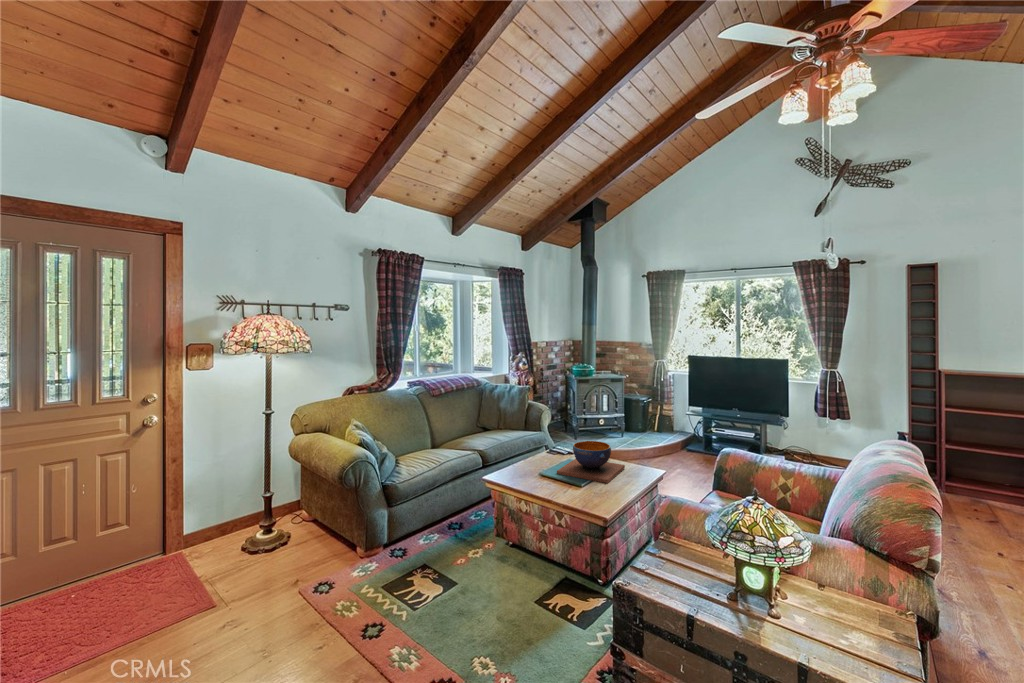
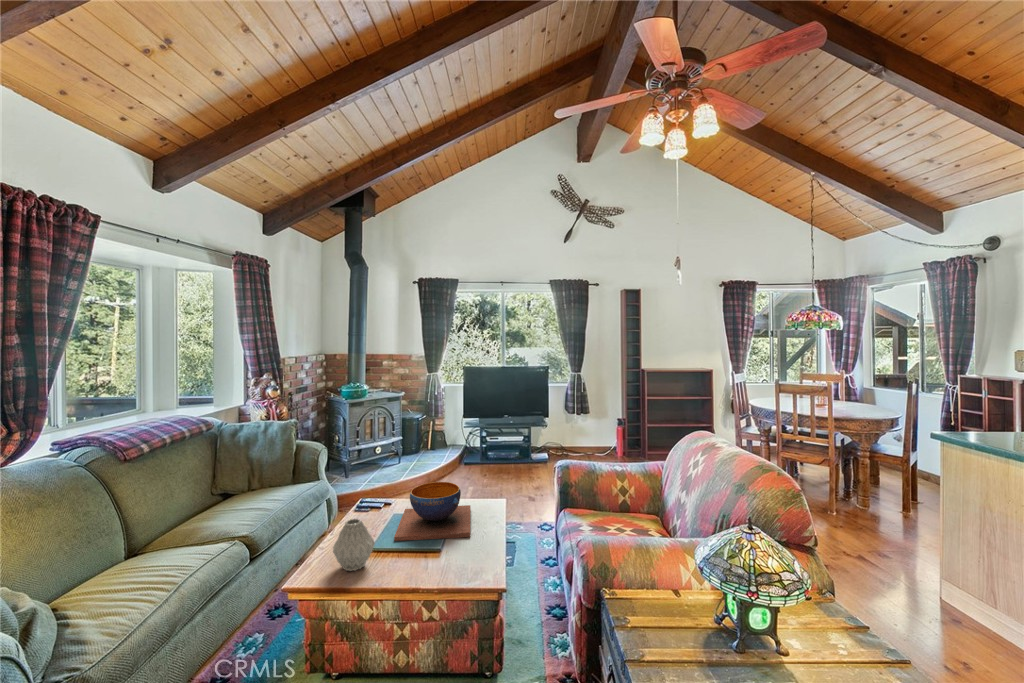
vase: none [511,450,536,482] -> present [333,519,375,571]

